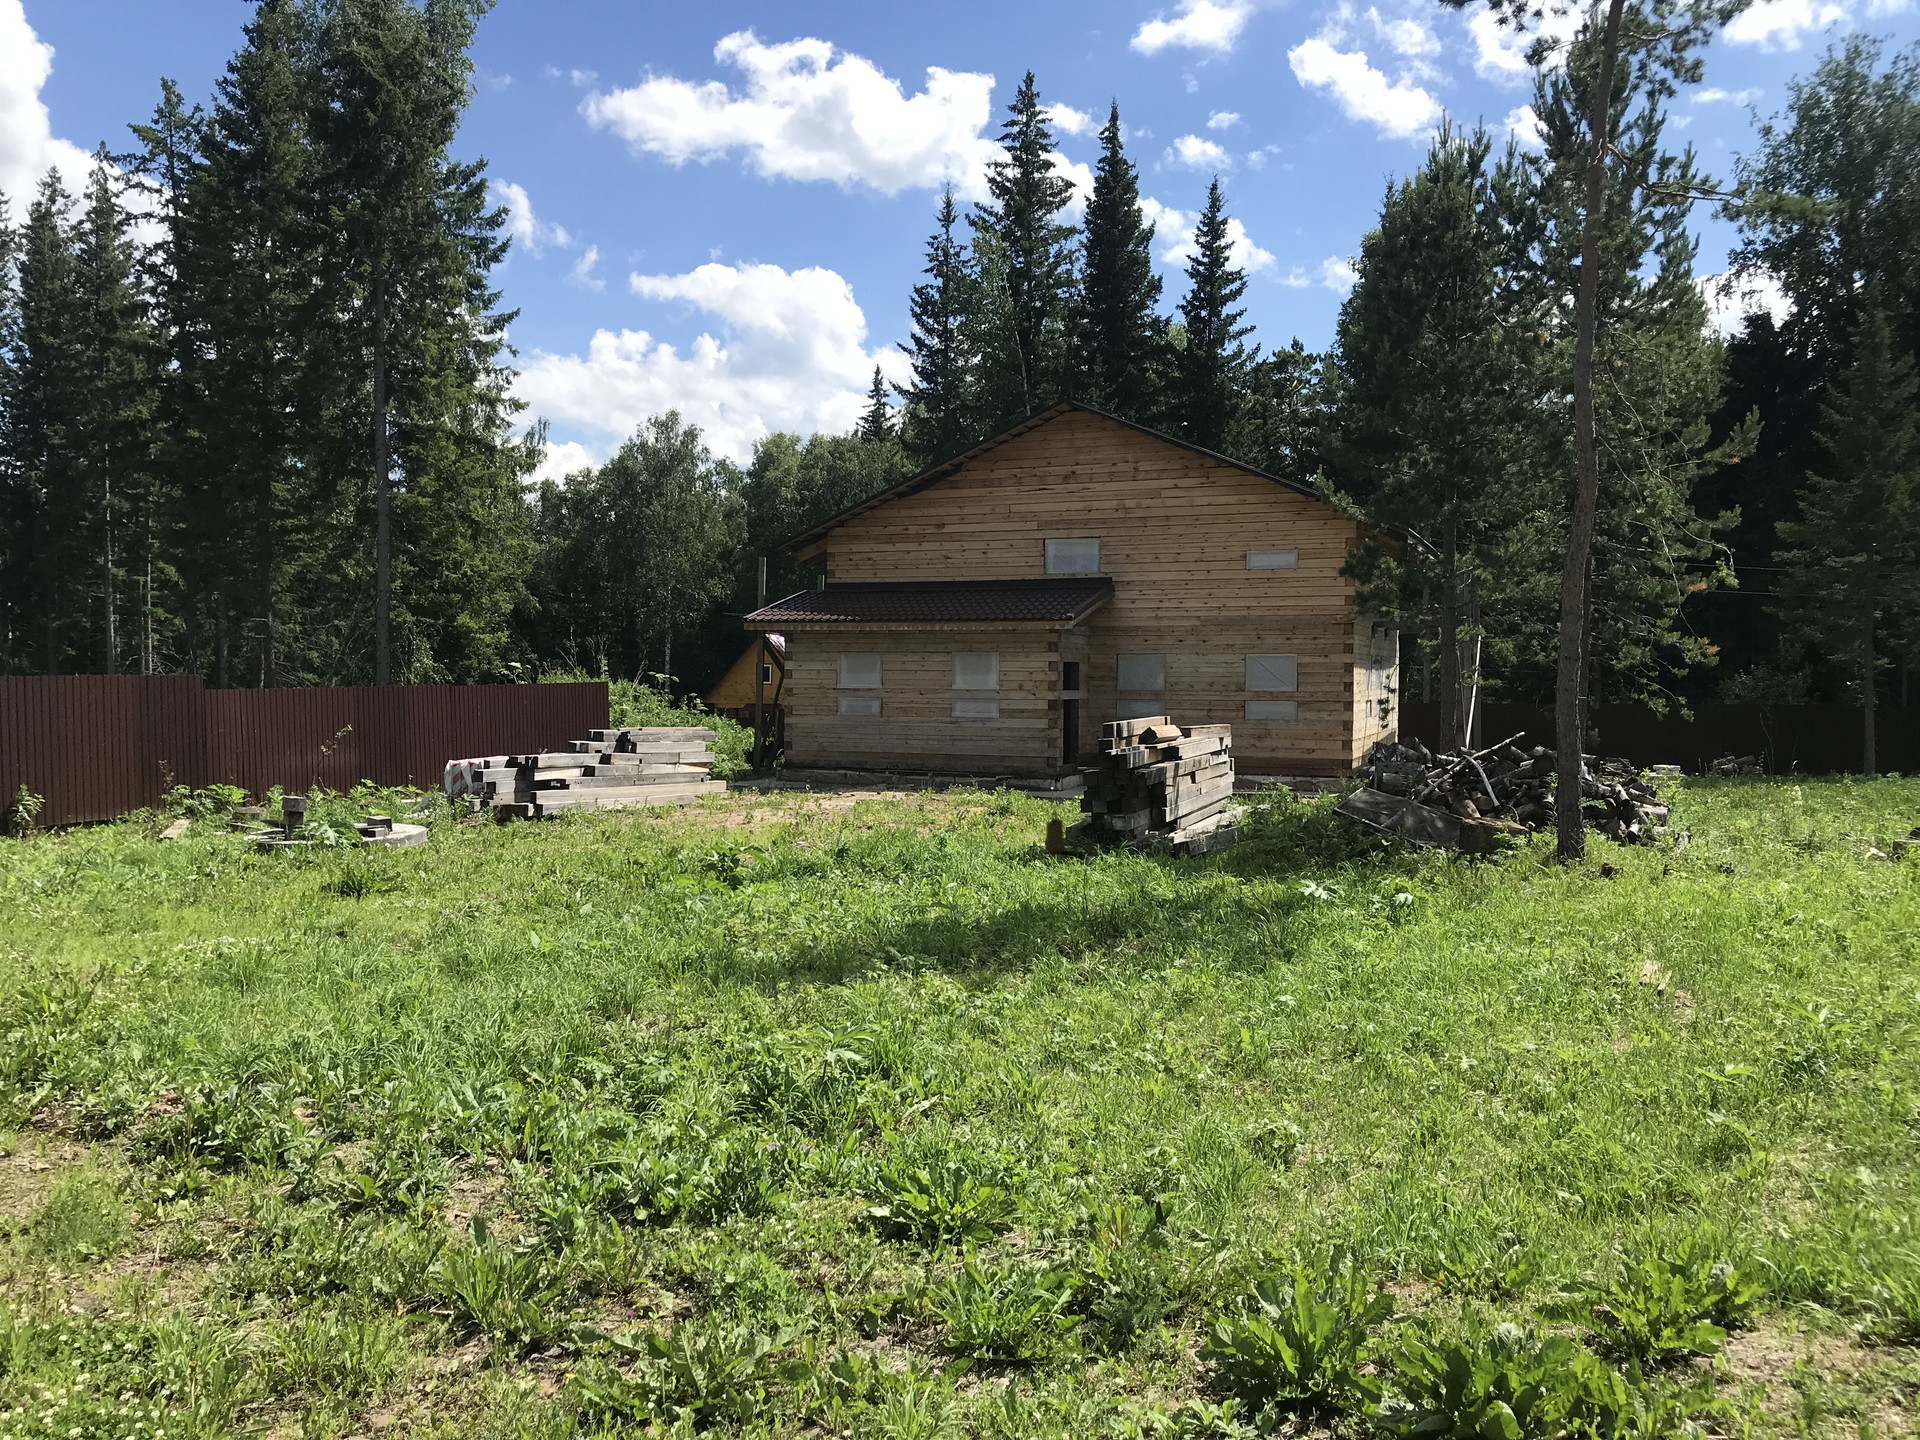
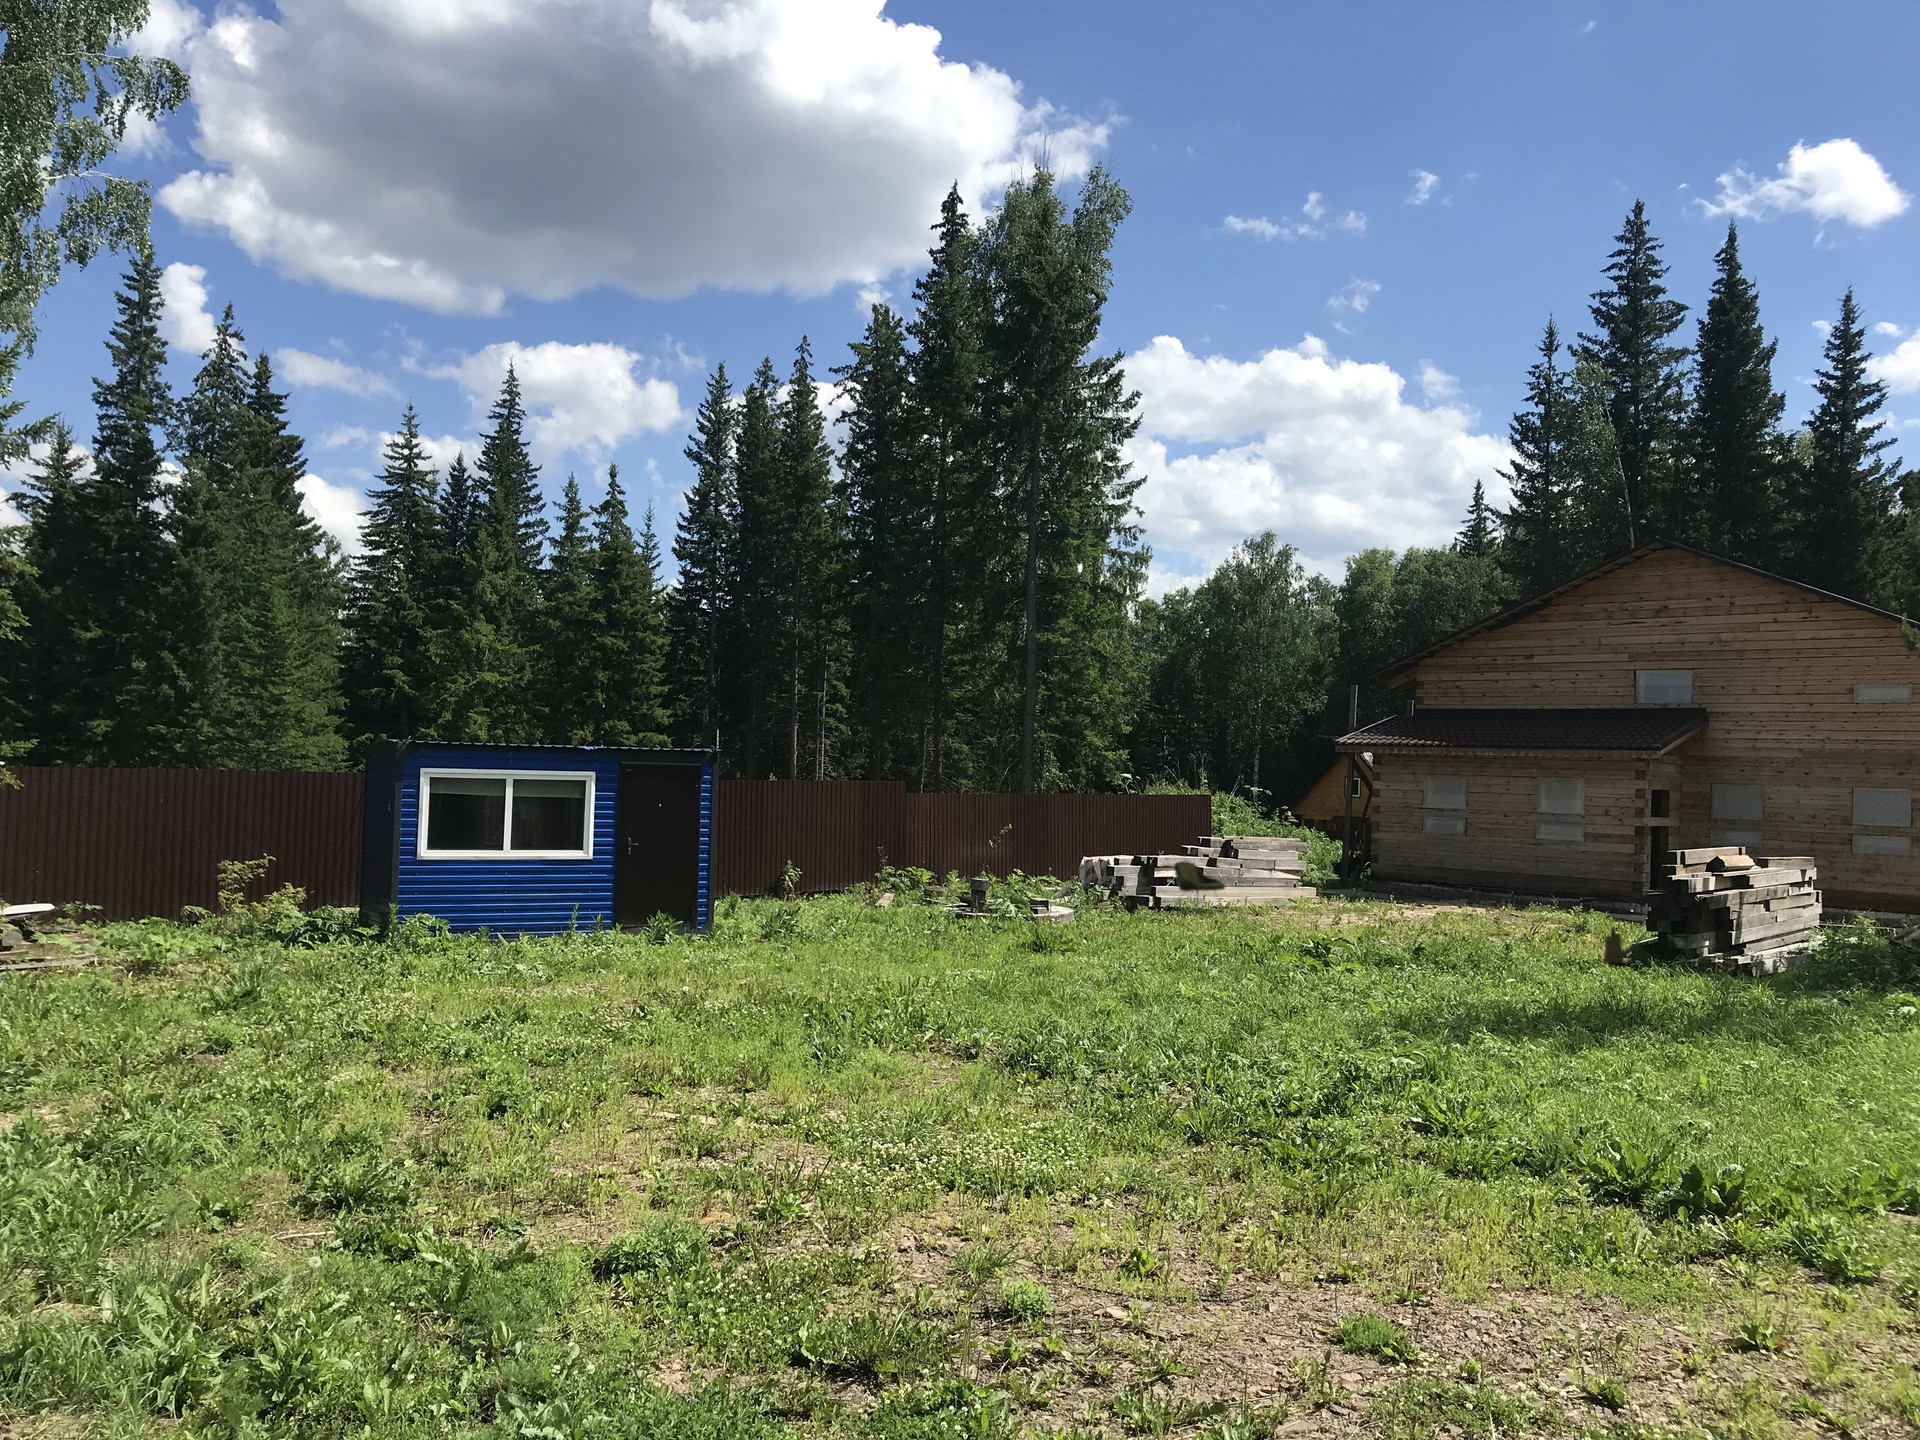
lounge chair: none [556,760,620,820] -> present [1174,861,1225,911]

